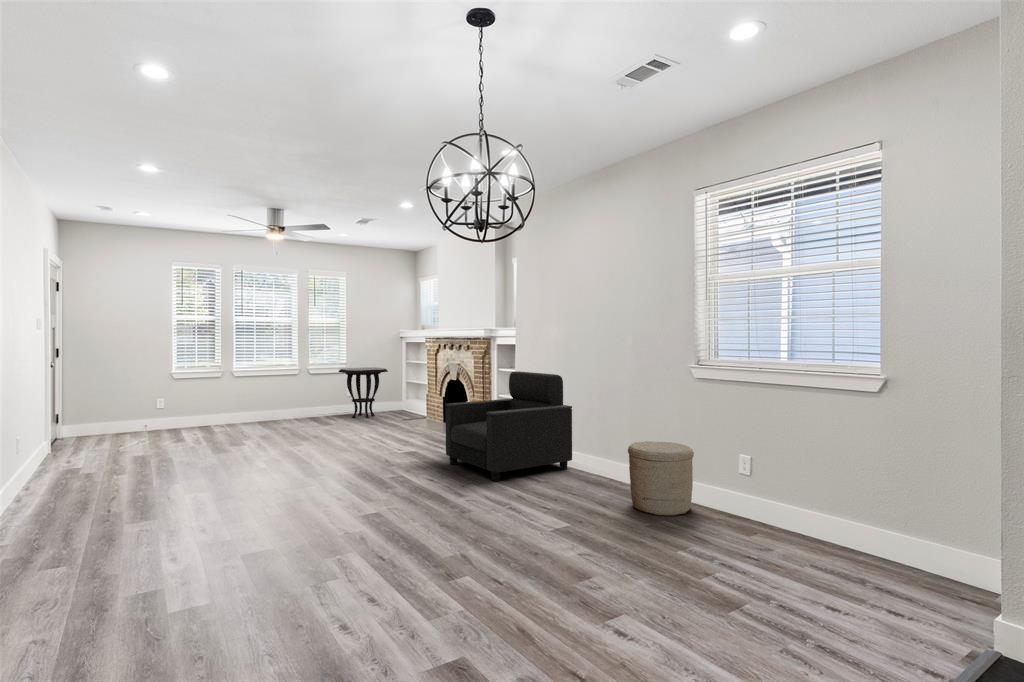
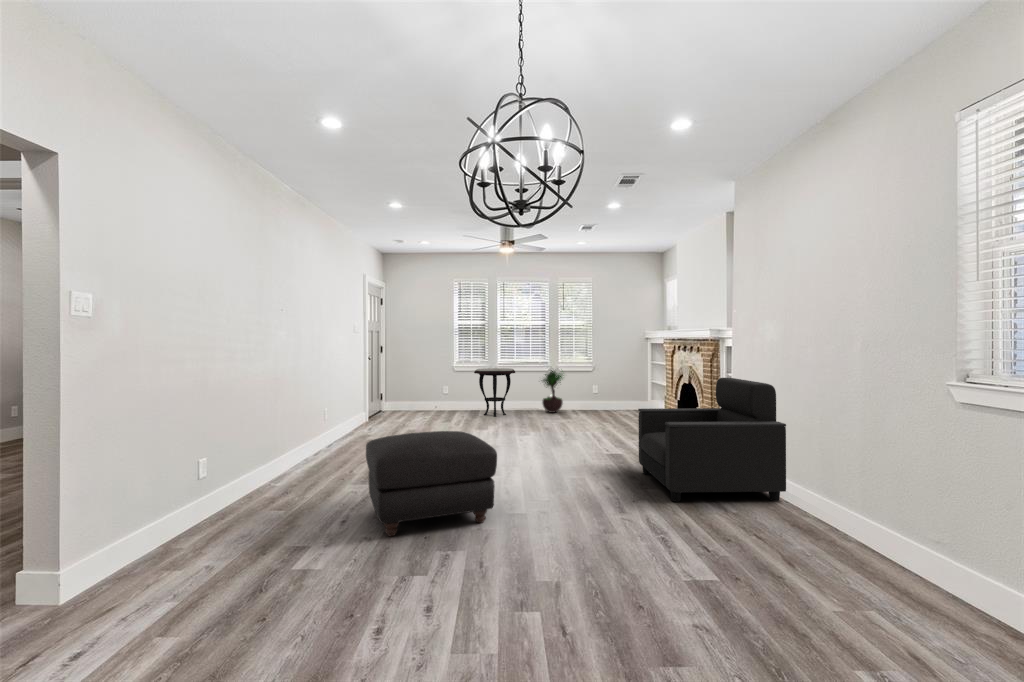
potted tree: none [287,367,319,420] -> present [542,370,563,413]
side table: present [338,367,388,418] -> present [474,368,515,417]
ottoman: none [187,438,358,557] -> present [366,431,497,536]
woven basket: present [628,441,694,516] -> none [827,485,944,607]

